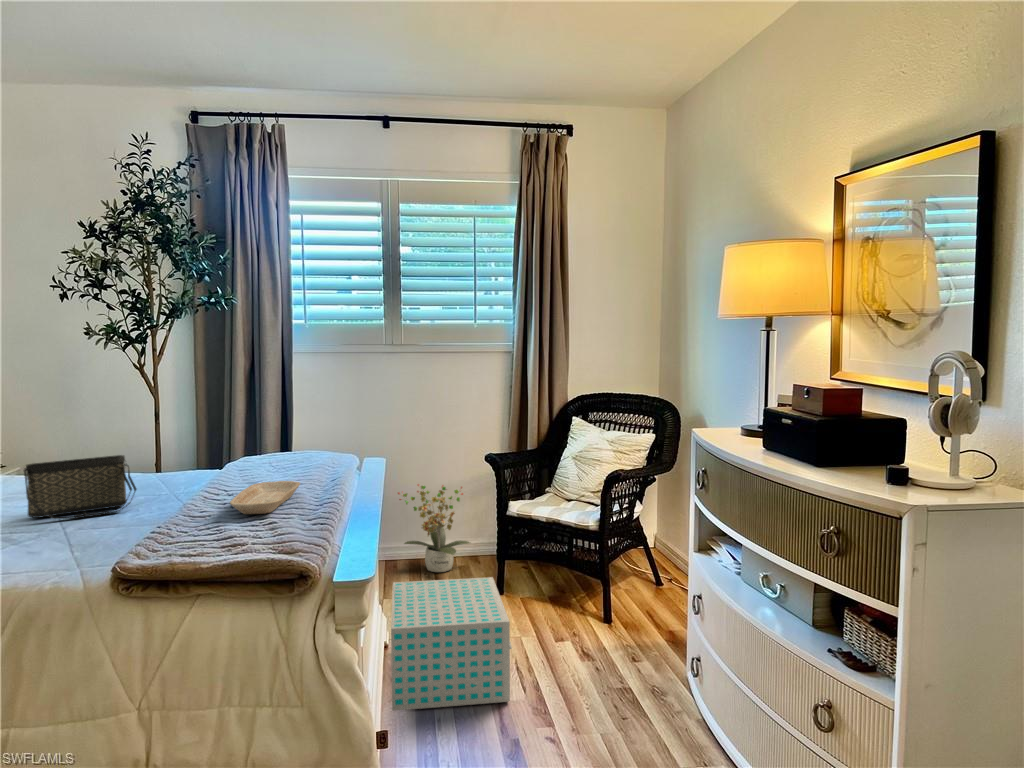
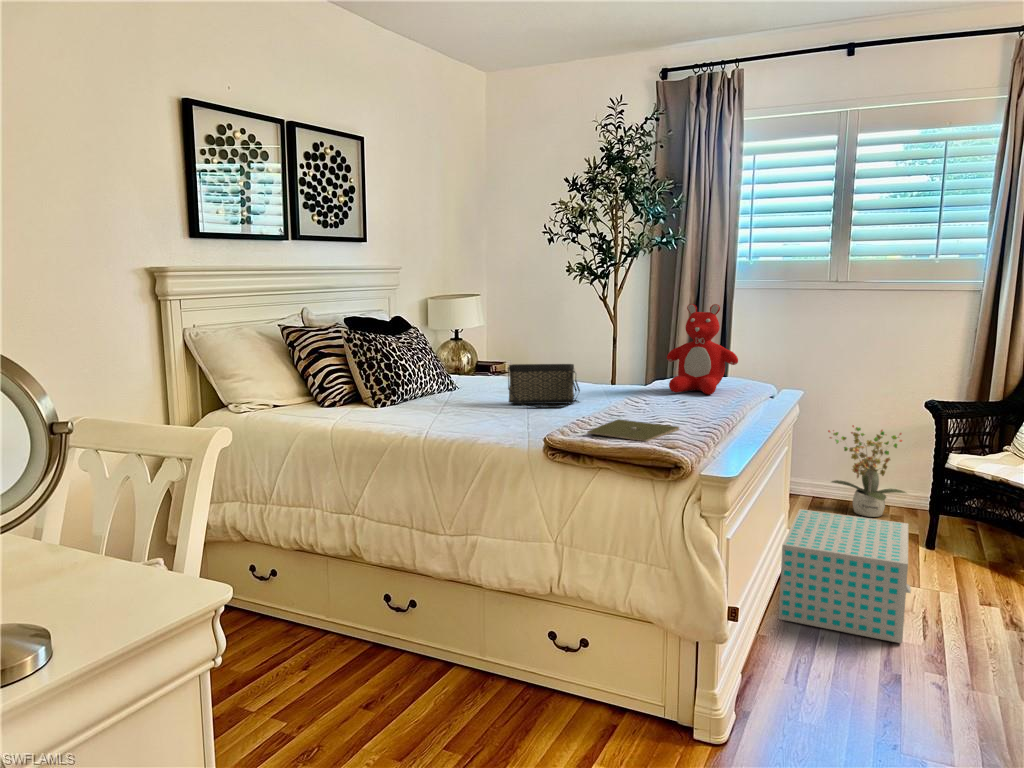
teddy bear: none [241,373,325,476] -> present [667,304,738,395]
tray: present [230,481,300,514] -> none [639,396,703,418]
notebook: none [172,524,289,551] -> present [587,419,679,441]

